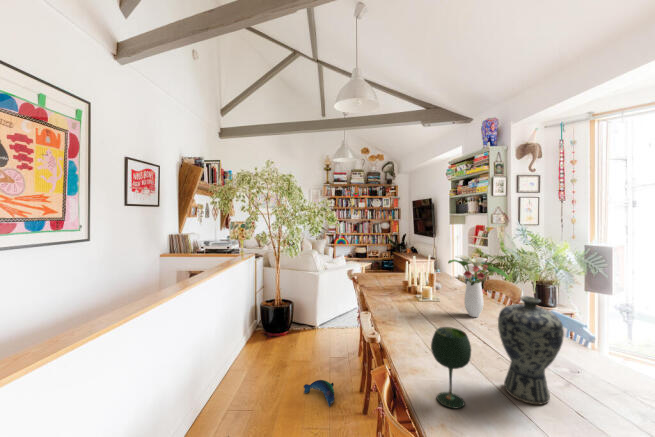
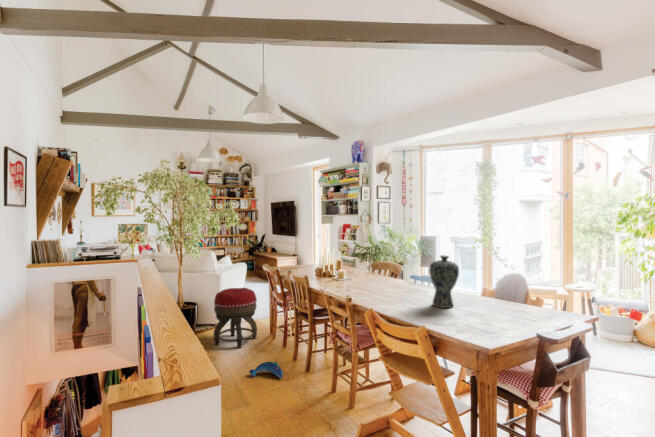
flower arrangement: present [448,255,508,317] -> none [372,243,408,283]
footstool: none [302,288,345,353] -> present [214,288,257,348]
wine glass: present [431,327,471,408] -> none [408,275,428,315]

